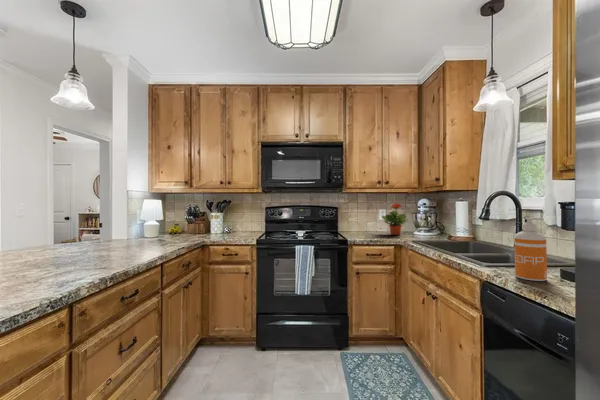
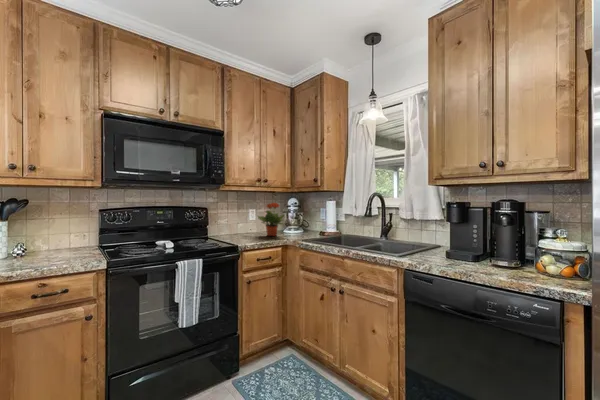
soap dispenser: present [514,217,547,281] -> none [426,215,447,263]

